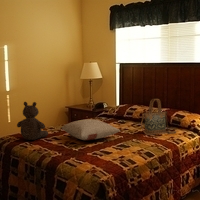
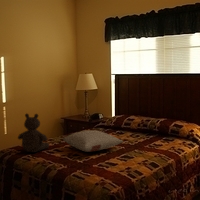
handbag: present [141,99,176,135] -> none [142,109,176,145]

